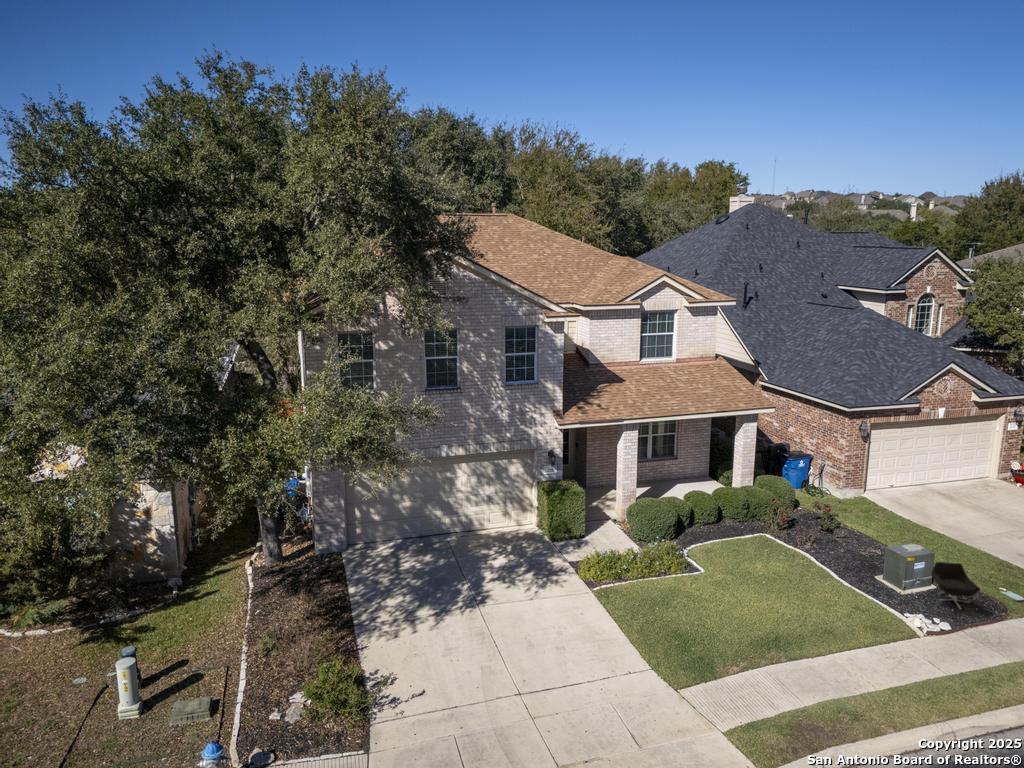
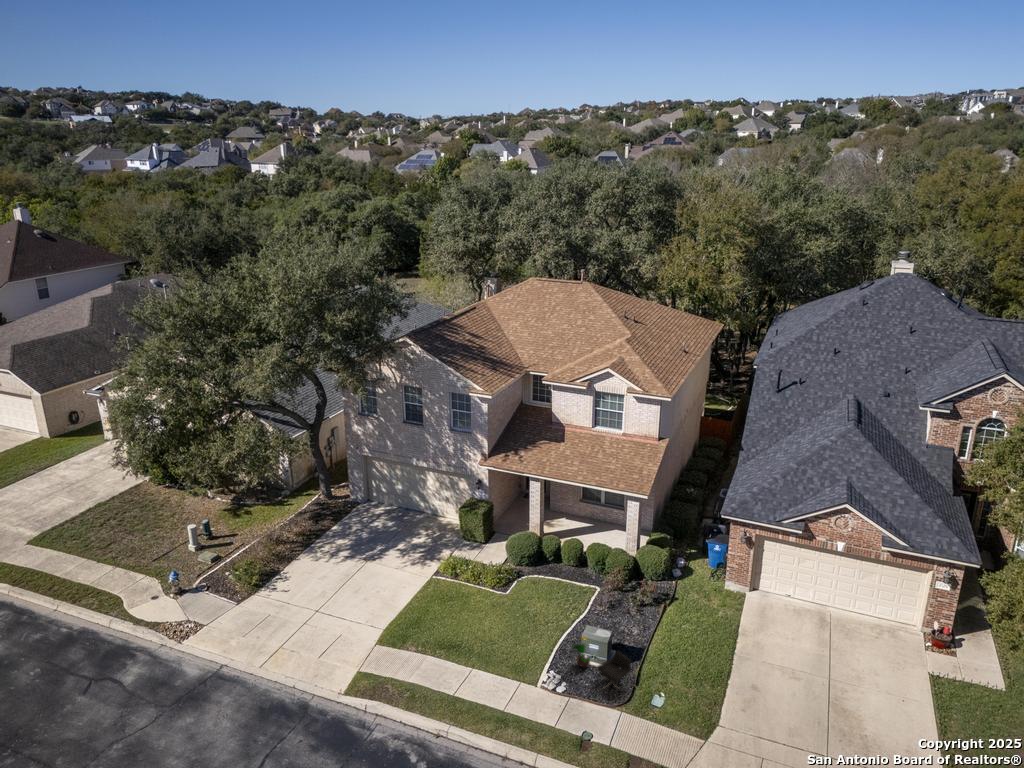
potted tree: none [894,563,922,600] -> present [573,644,590,667]

